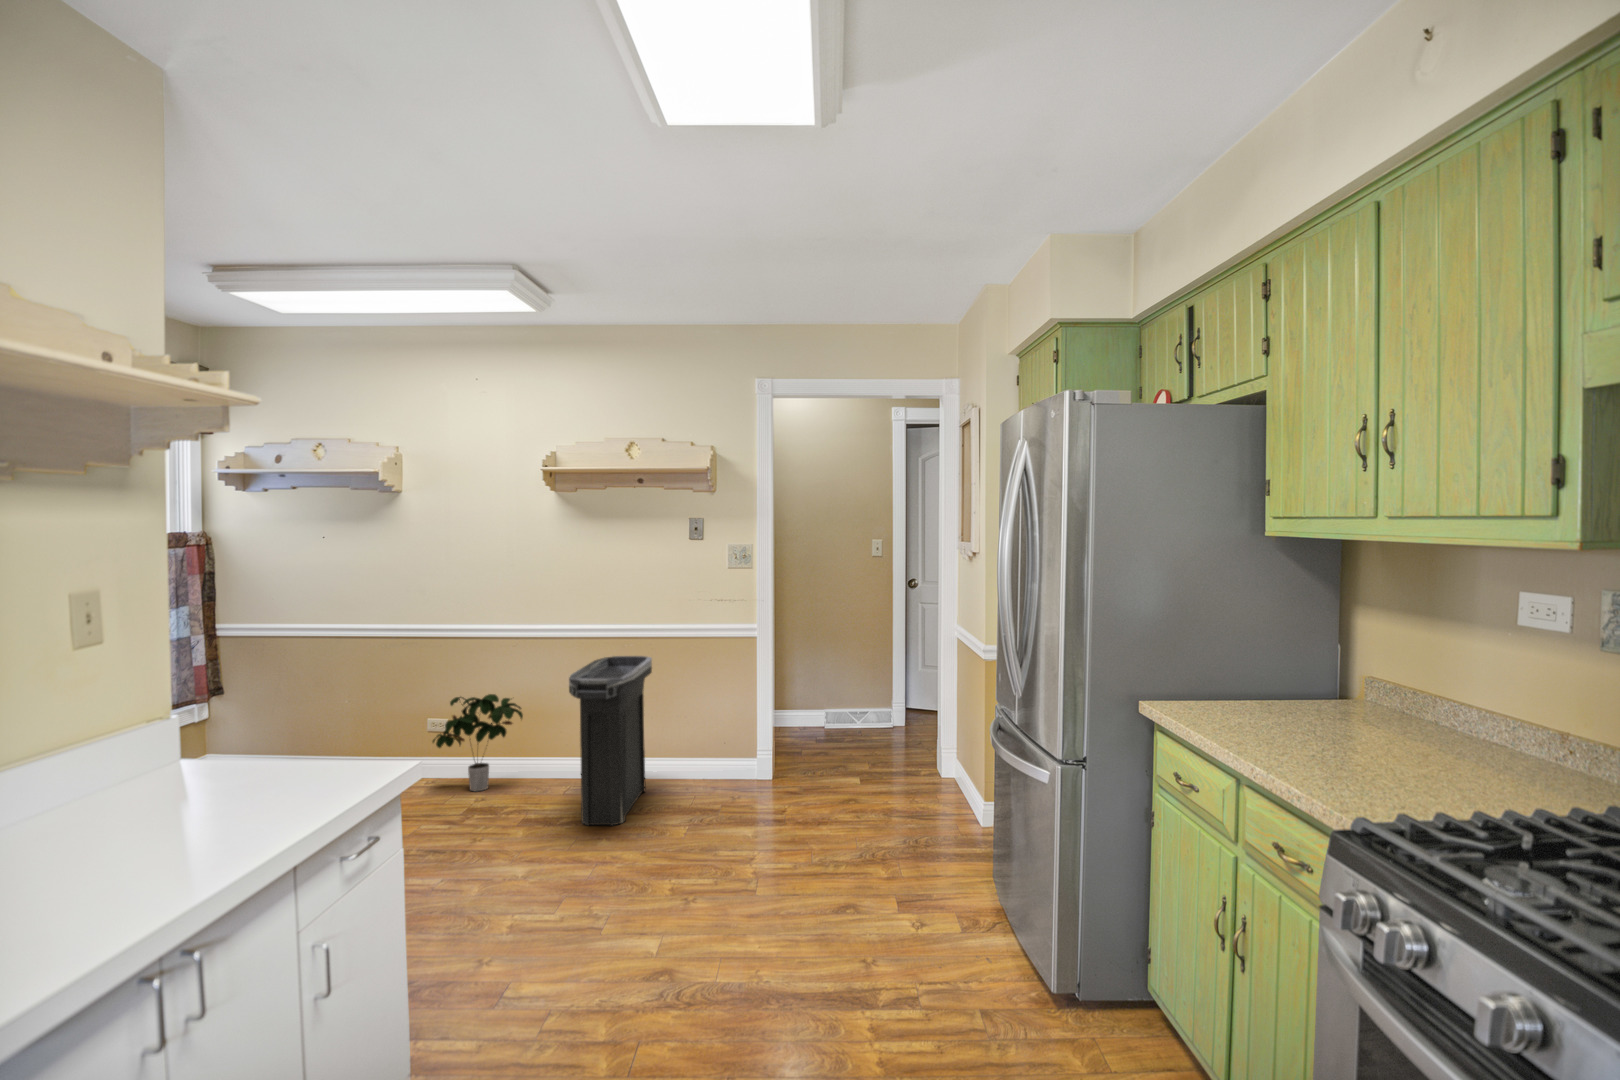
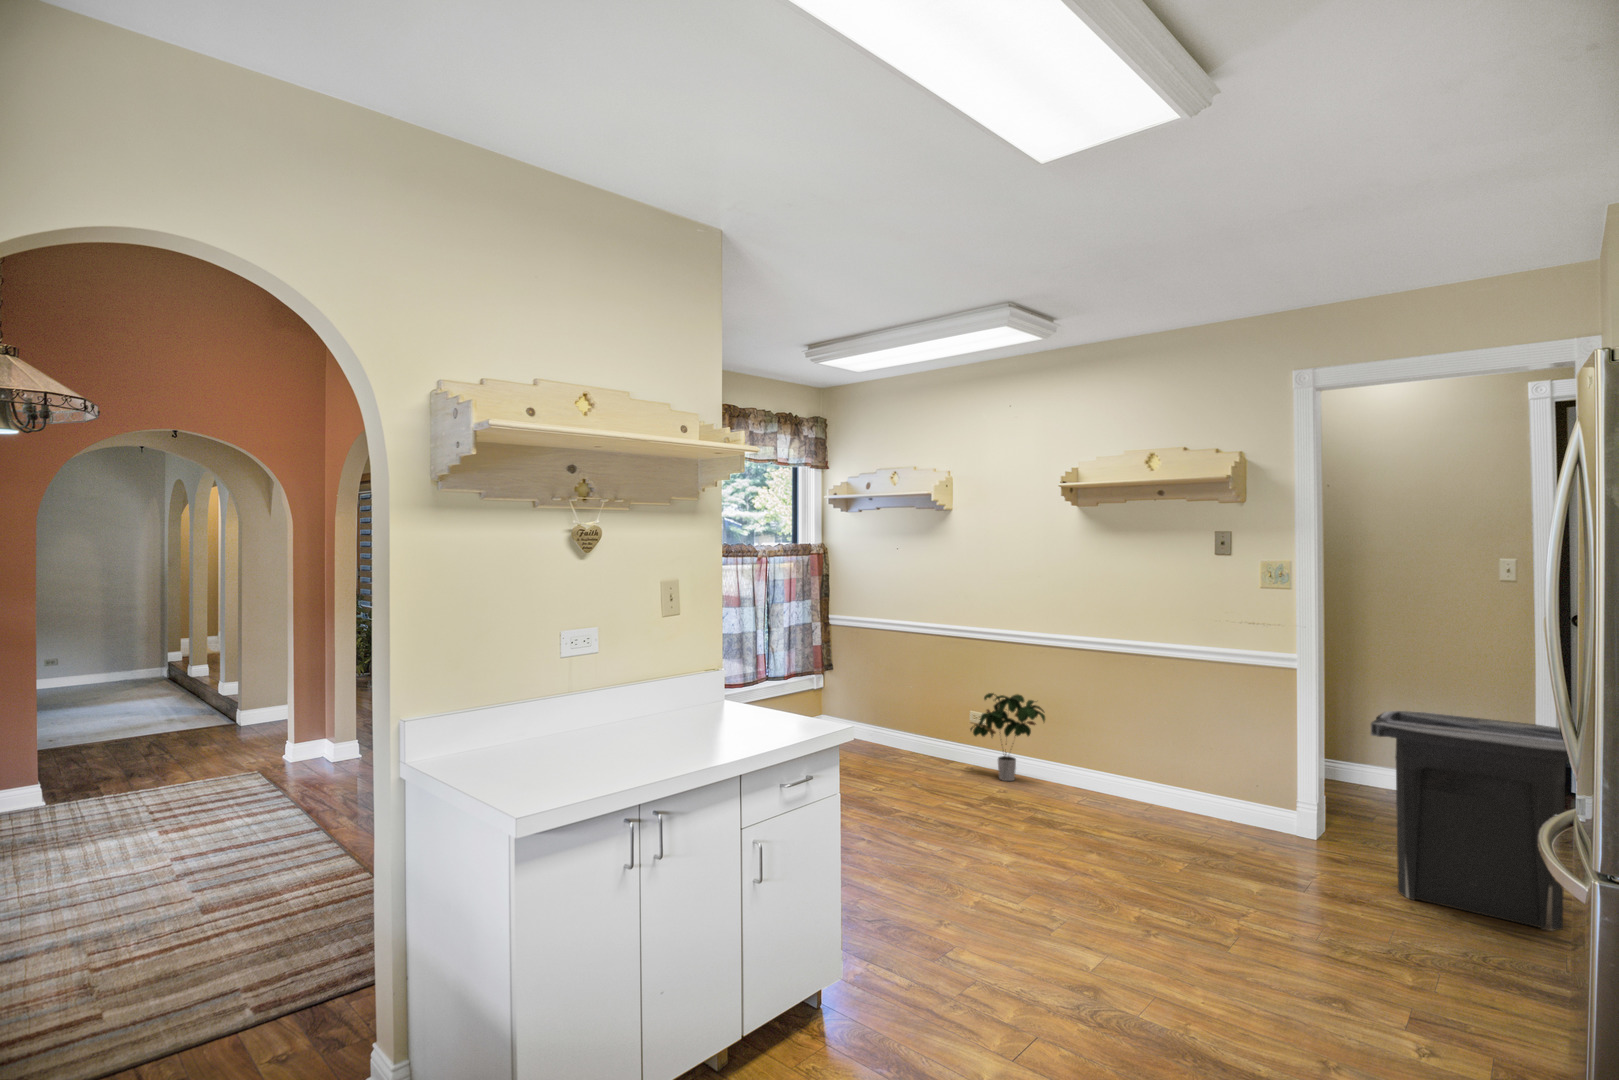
trash can: present [569,656,652,826] -> present [1371,711,1569,931]

